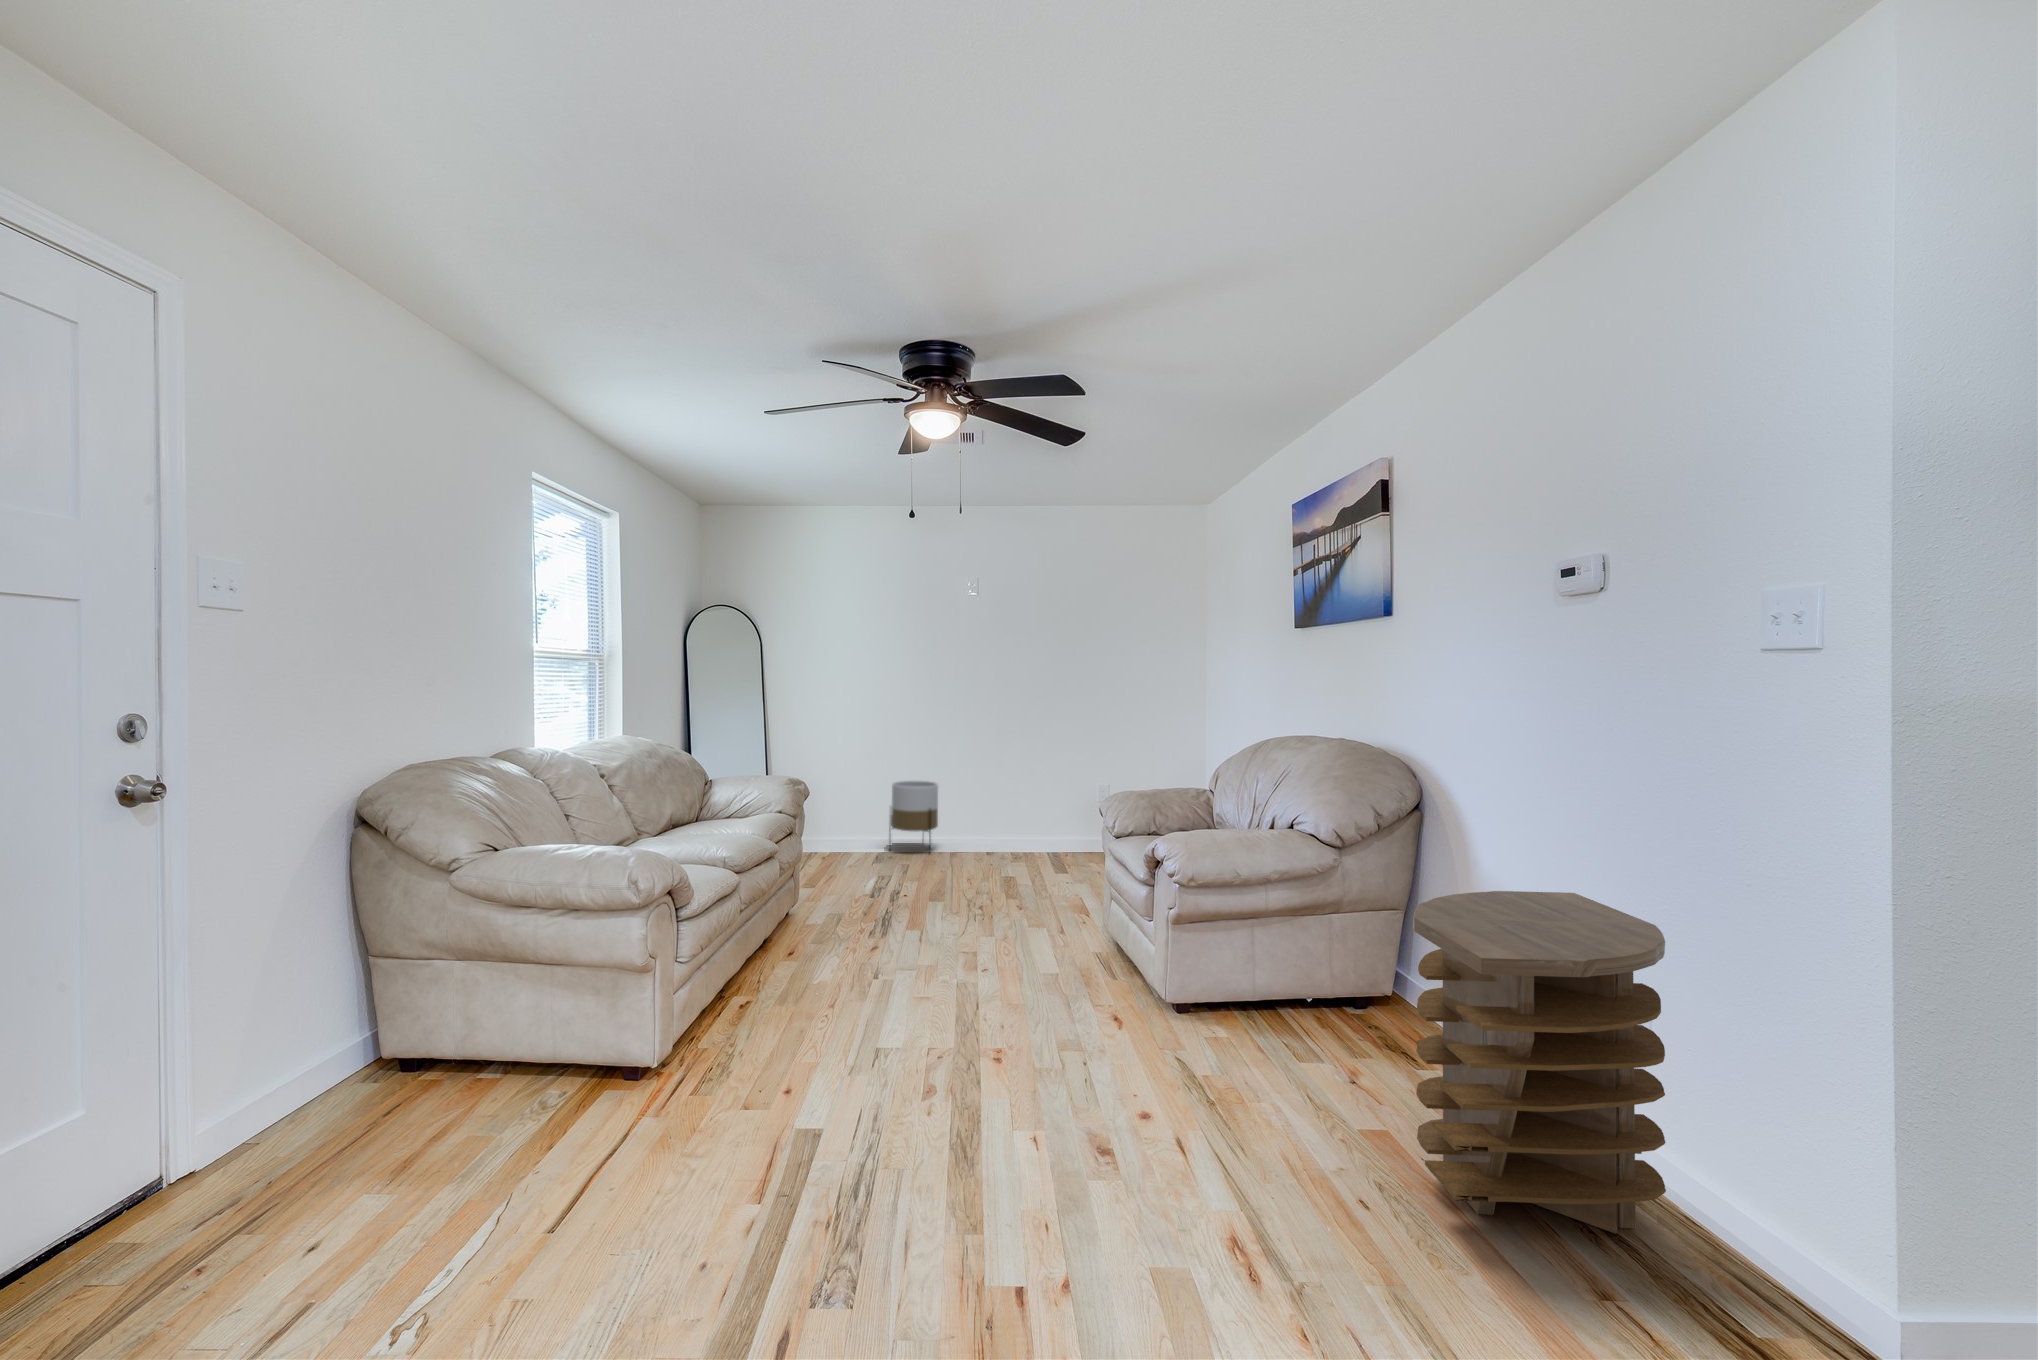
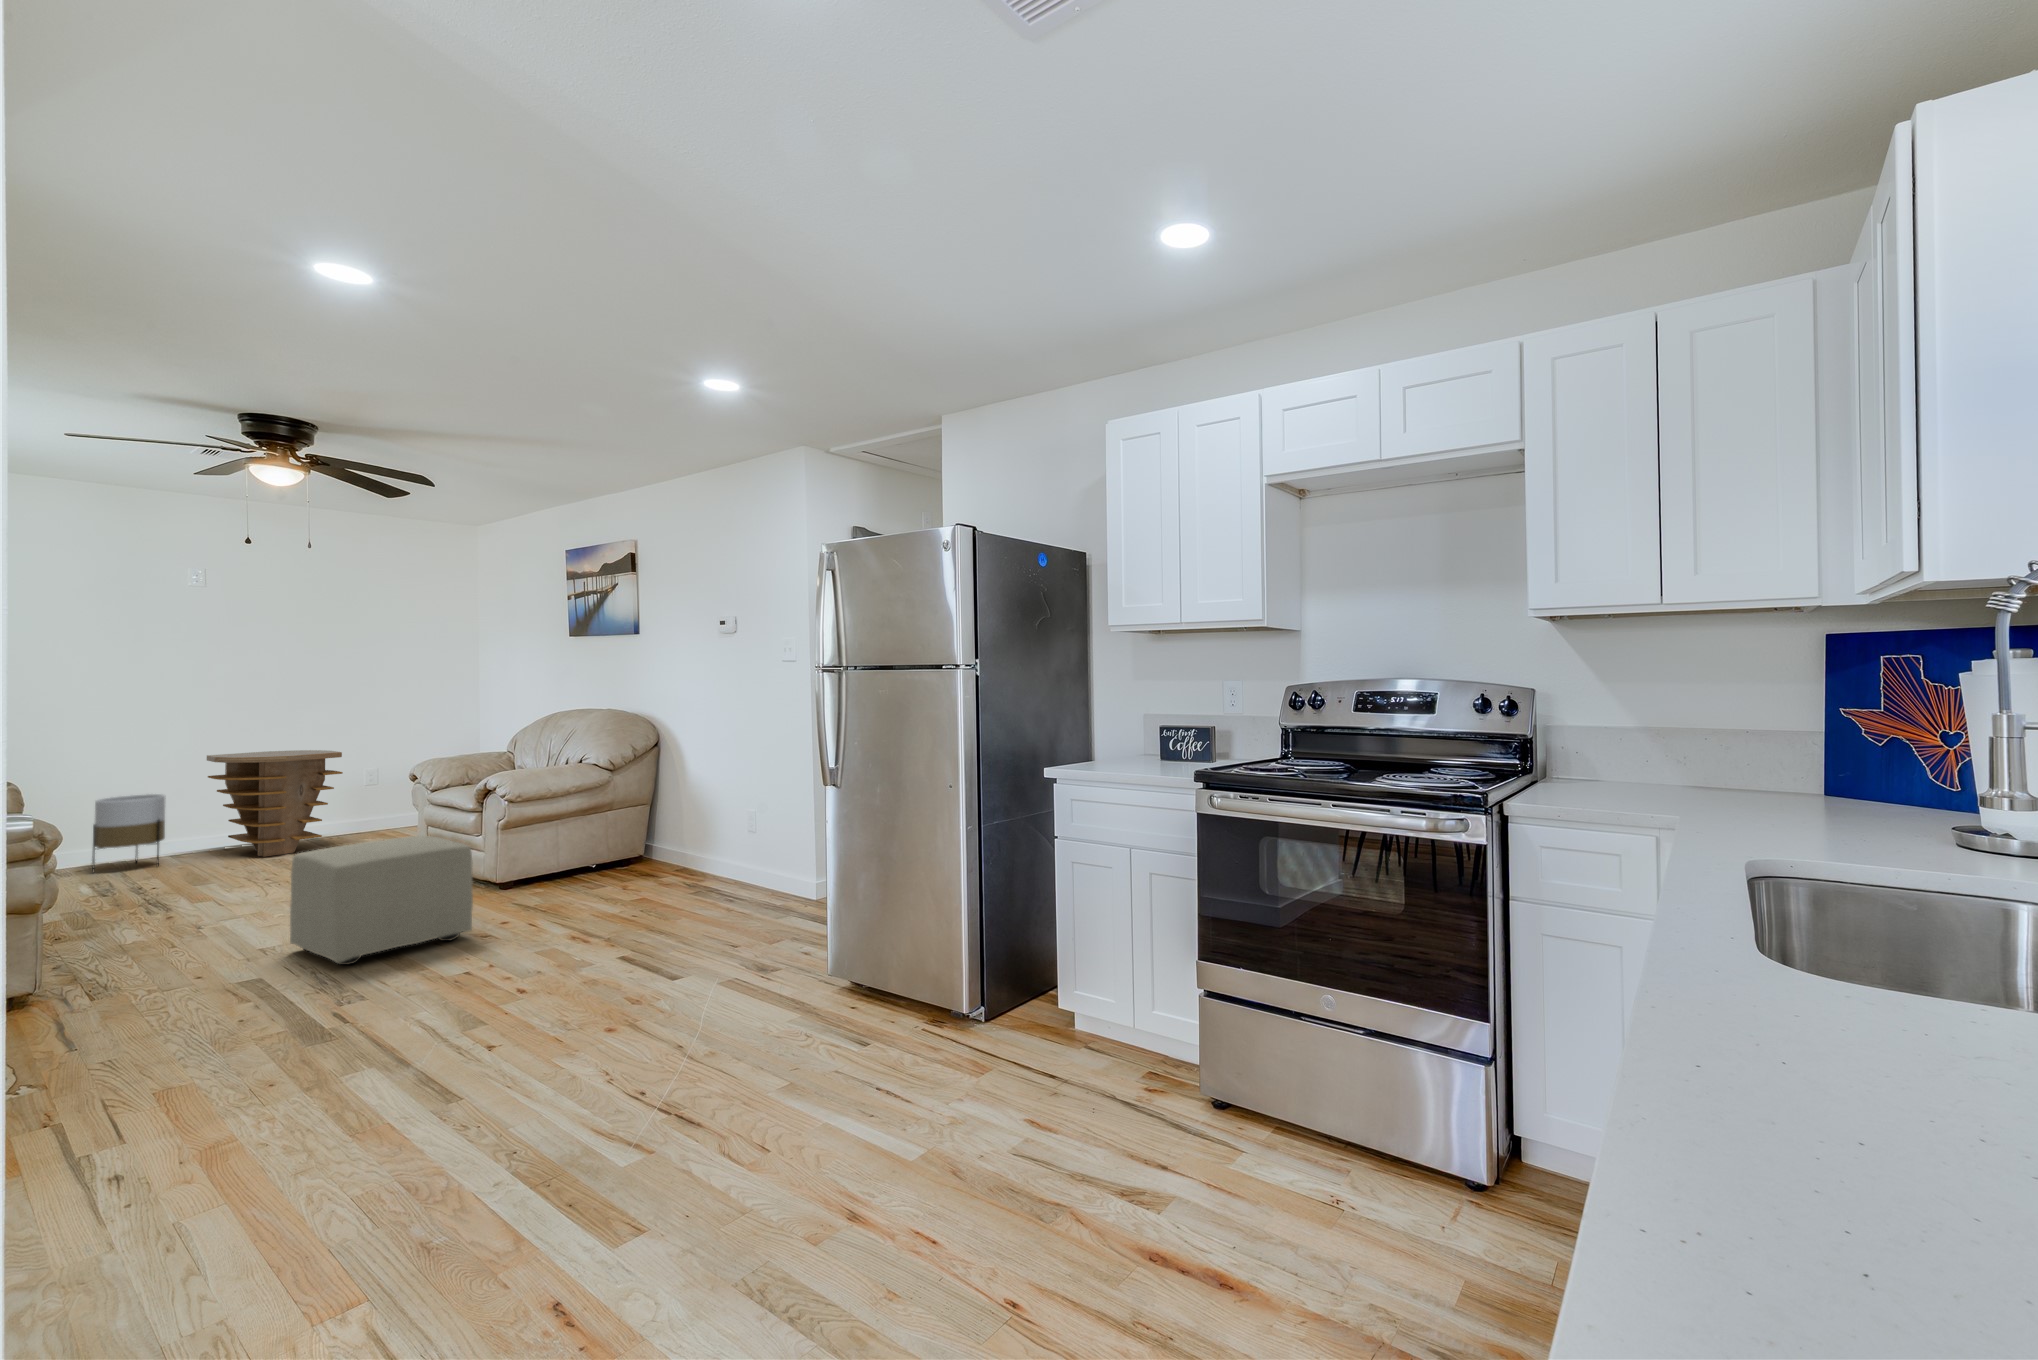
side table: present [1413,891,1666,1234] -> present [207,750,343,857]
ottoman: none [881,921,1076,1131] -> present [290,836,473,965]

